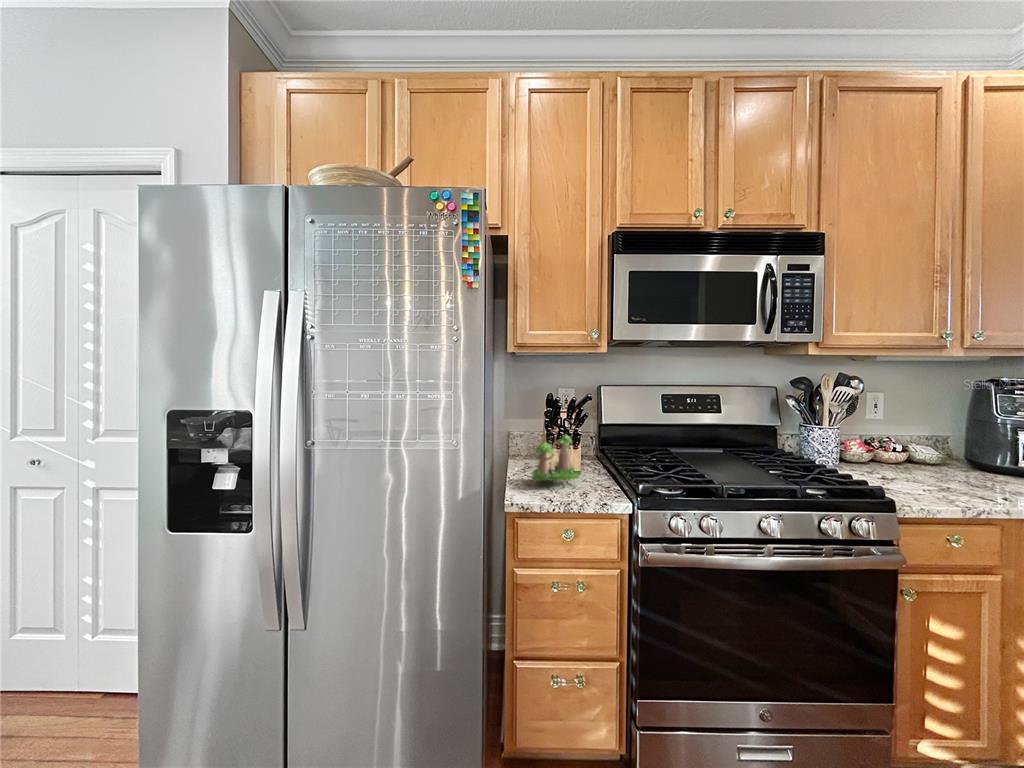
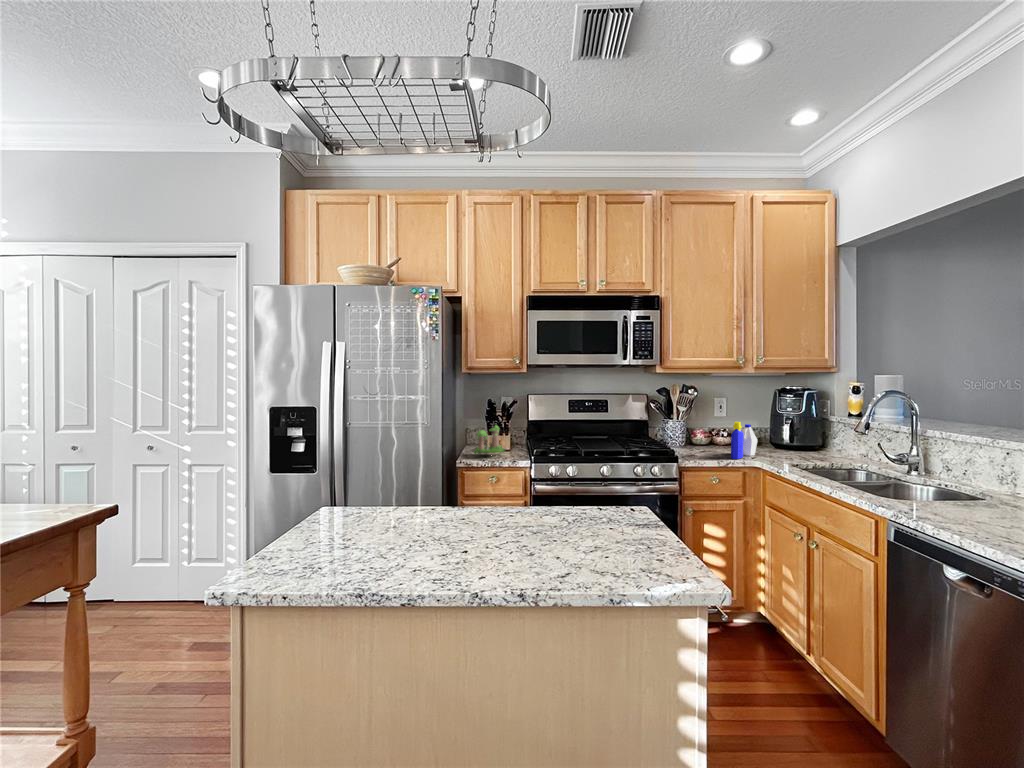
bottle: none [944,433,986,494] -> present [731,422,757,459]

